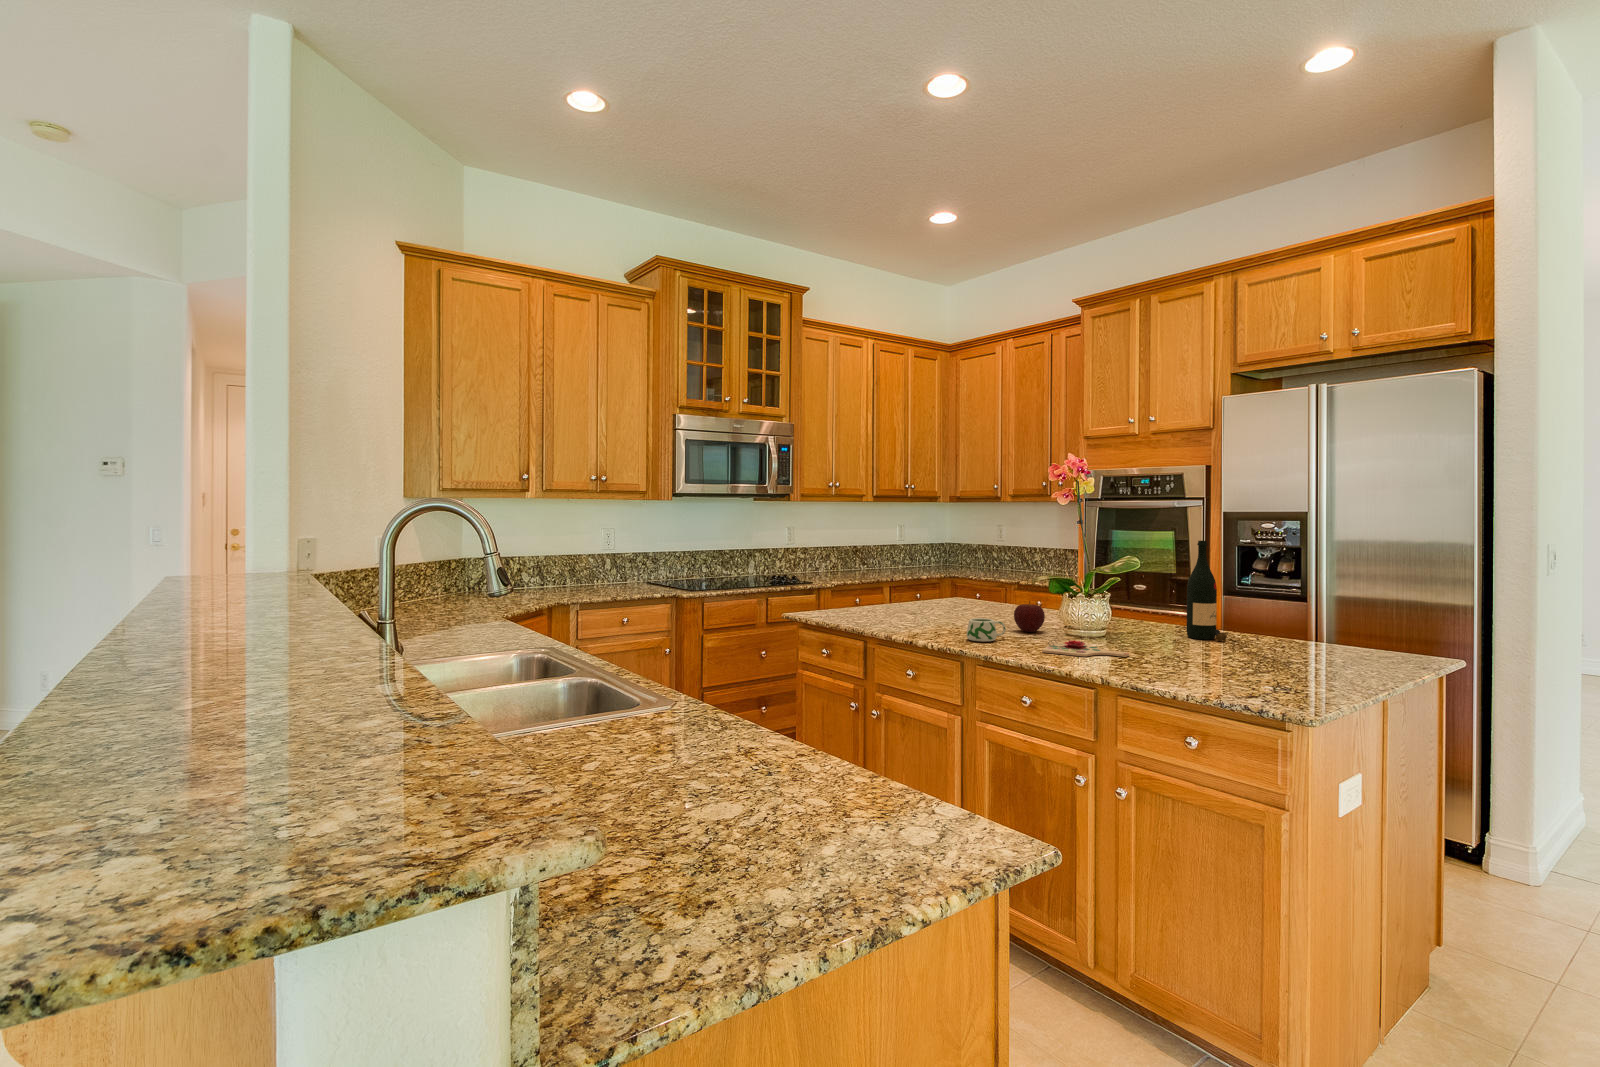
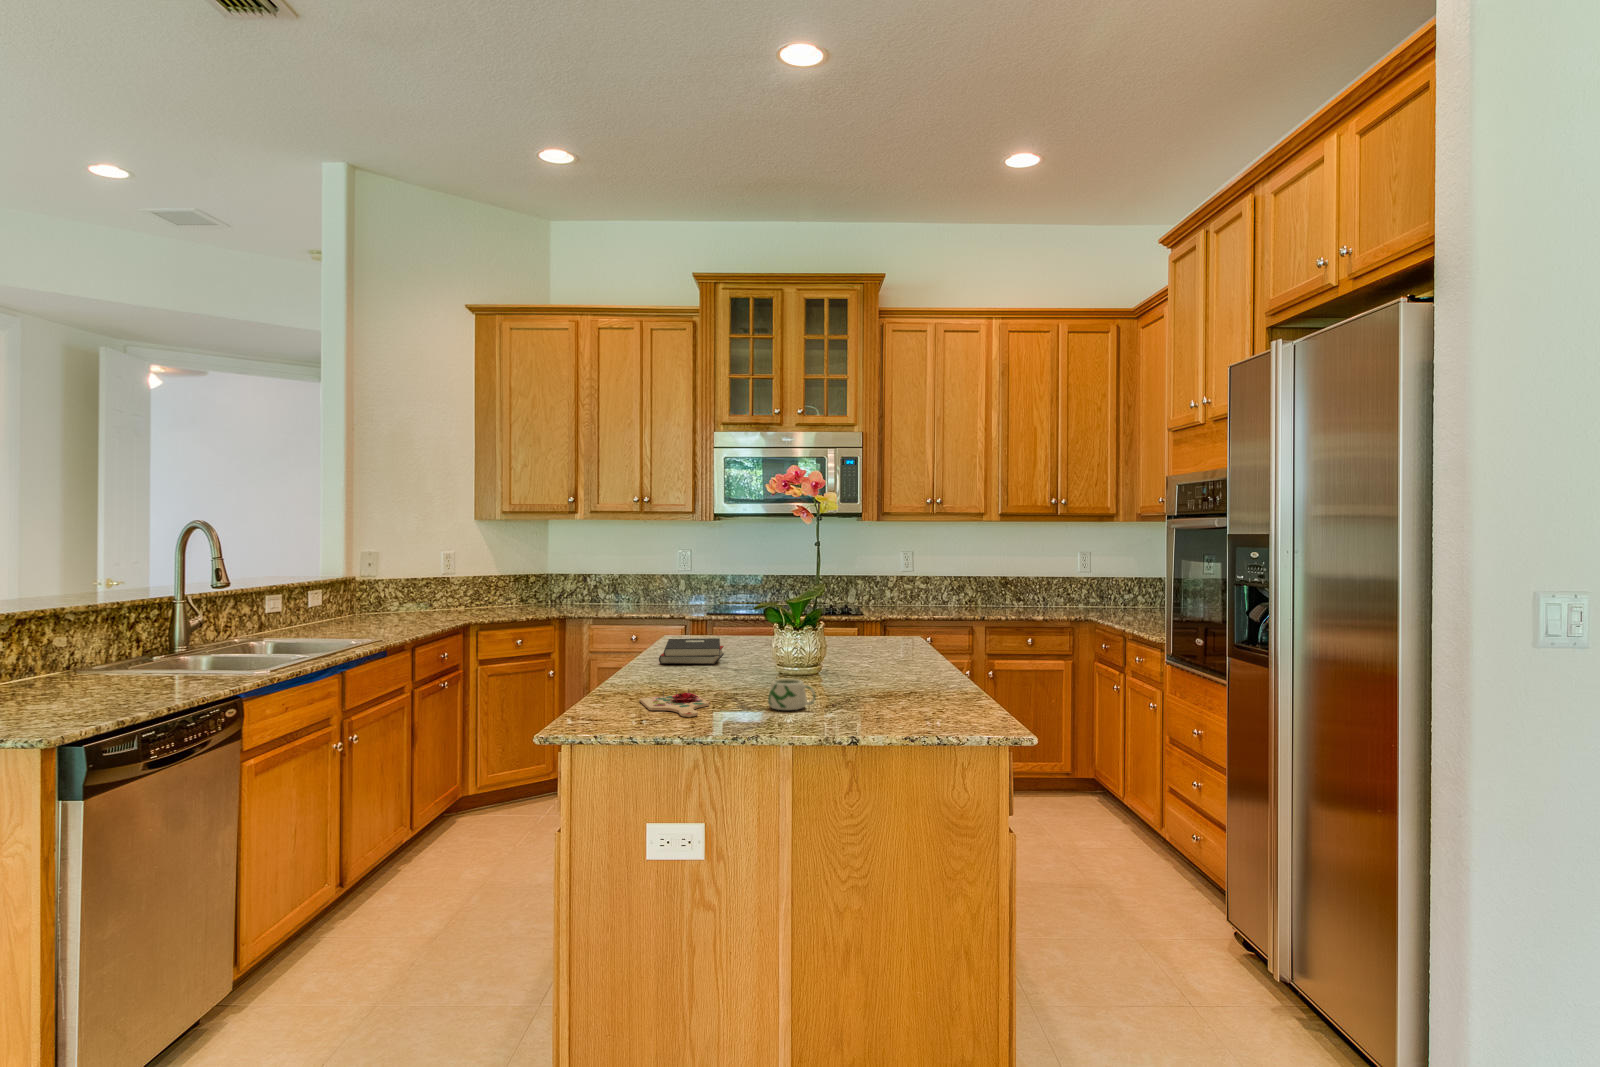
wine bottle: present [1187,541,1228,641] -> none [874,580,930,720]
apple: present [1014,601,1045,632] -> none [732,645,767,684]
hardback book: none [859,602,941,627] -> present [659,638,724,664]
mug: present [966,618,1006,642] -> present [768,678,816,710]

